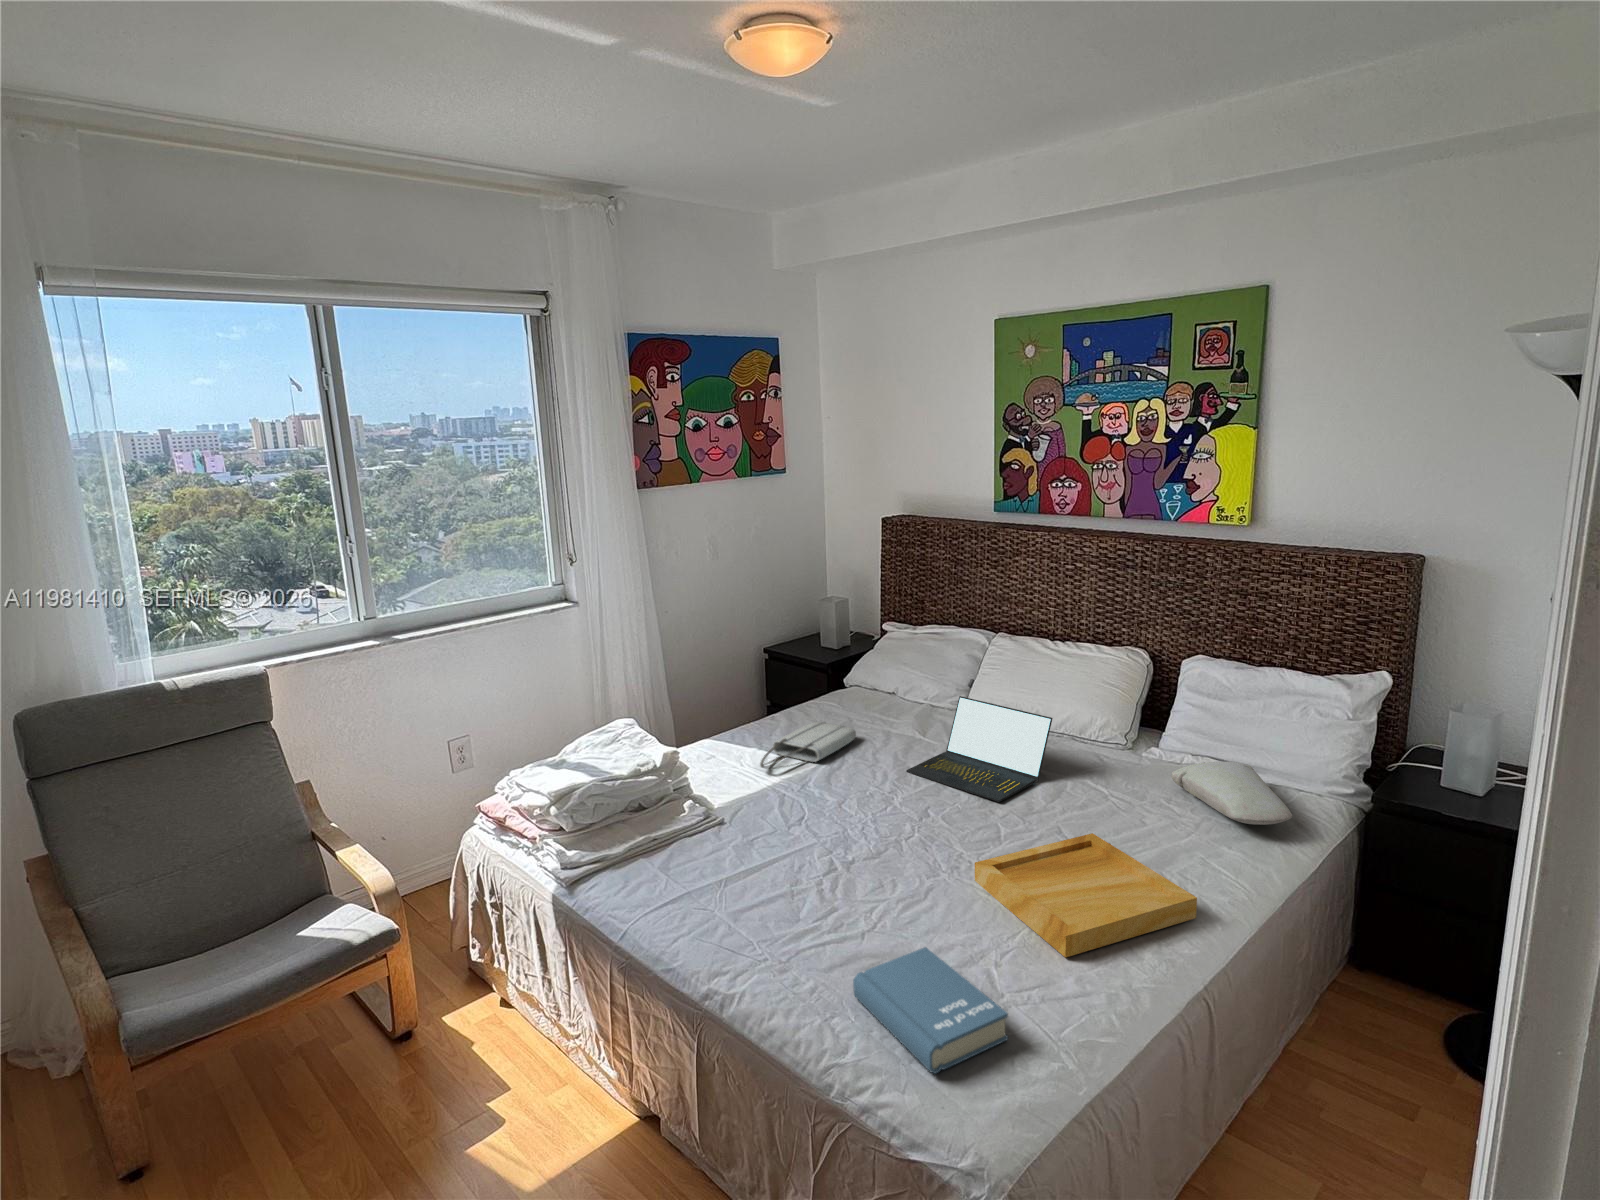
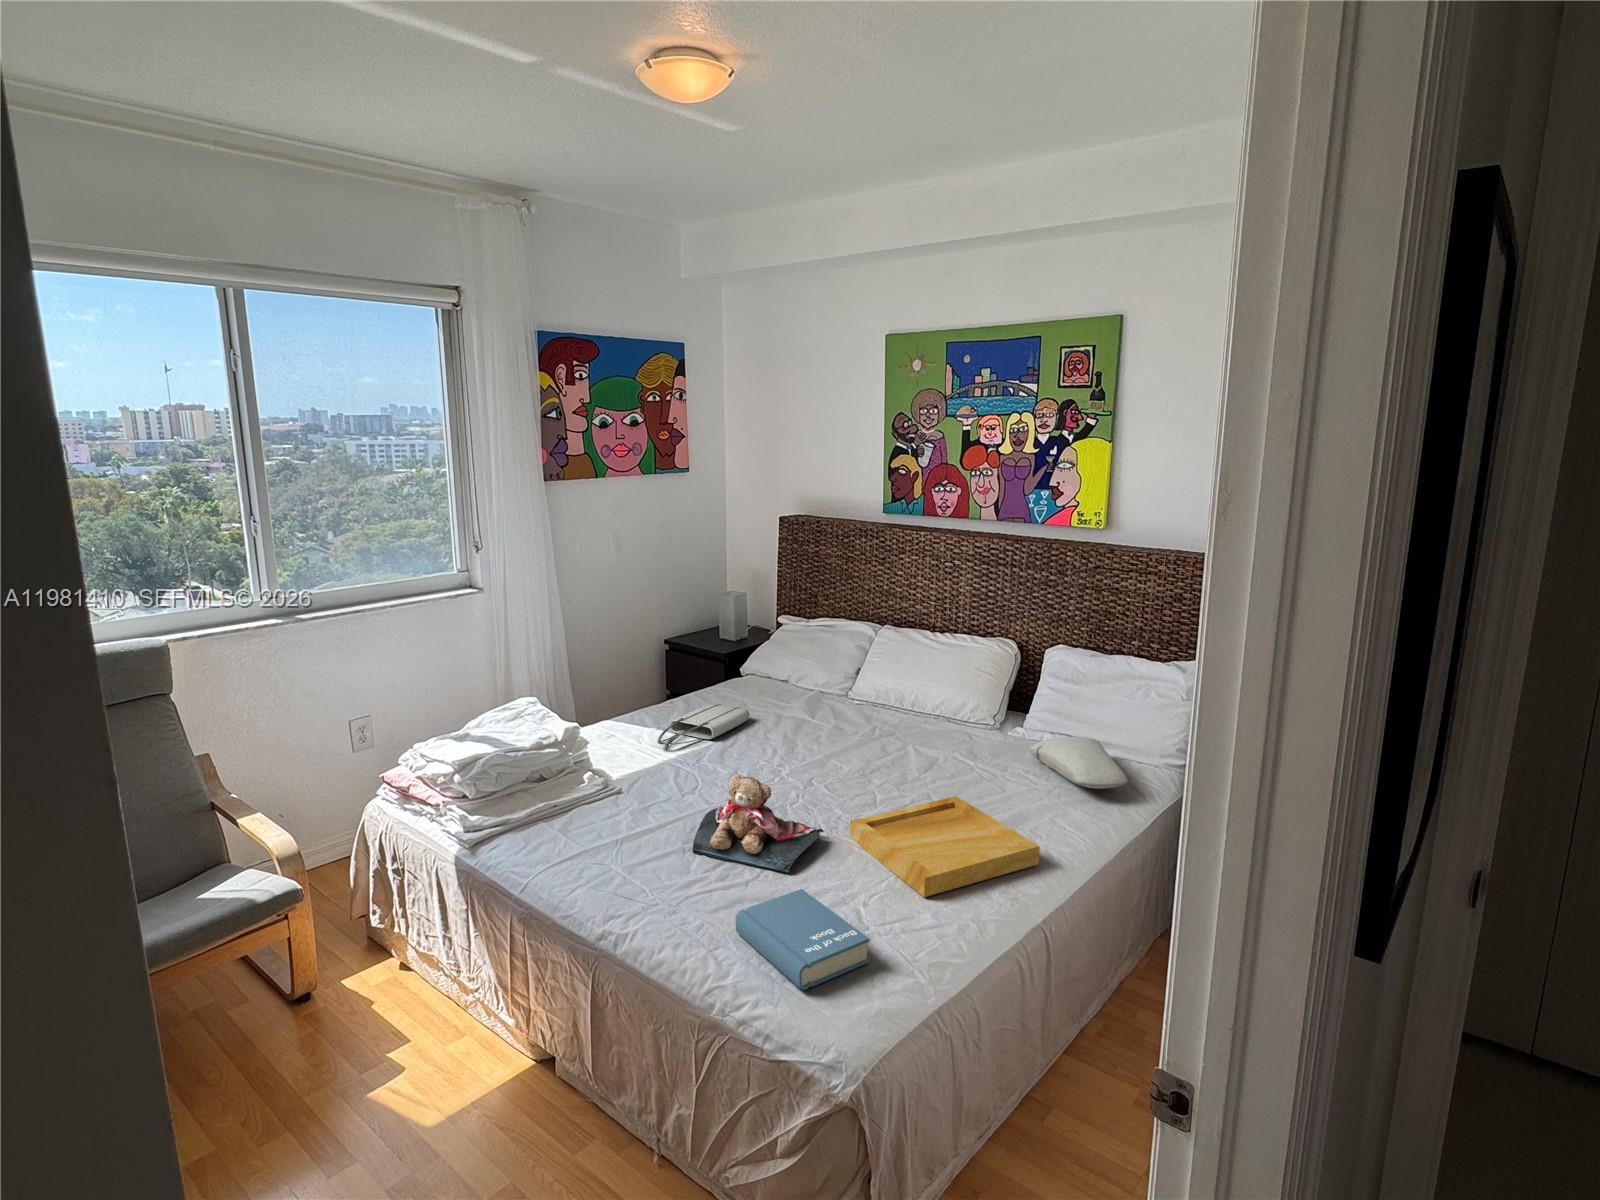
laptop: present [907,696,1053,802] -> none [795,679,927,773]
teddy bear: none [802,808,946,924] -> present [693,773,823,873]

